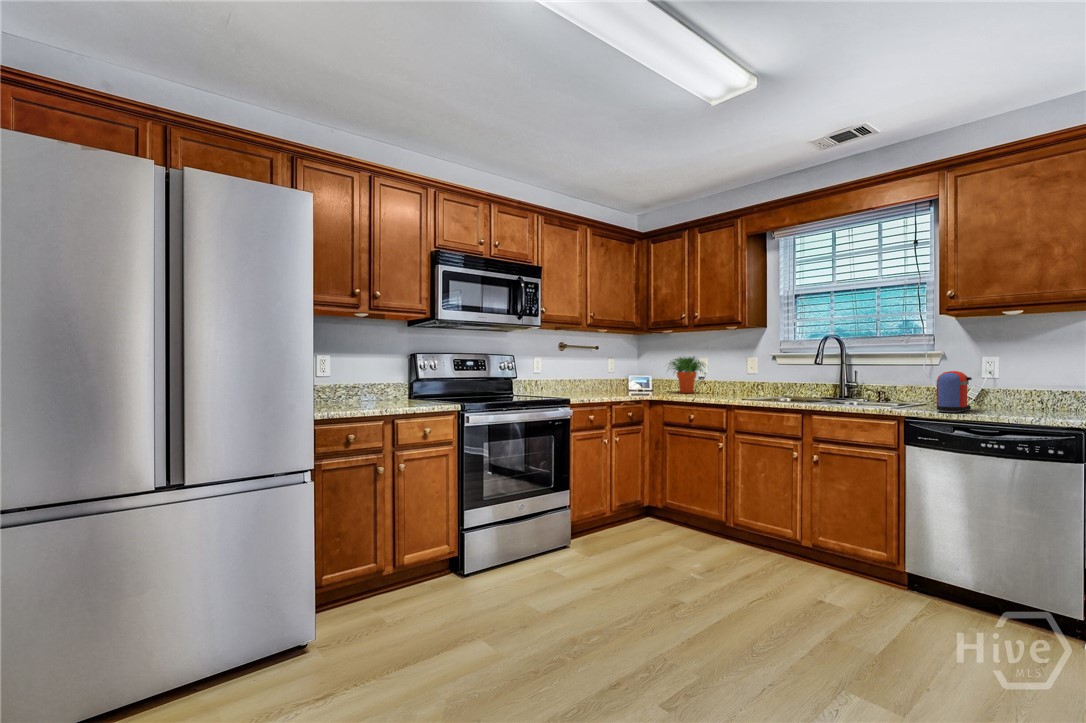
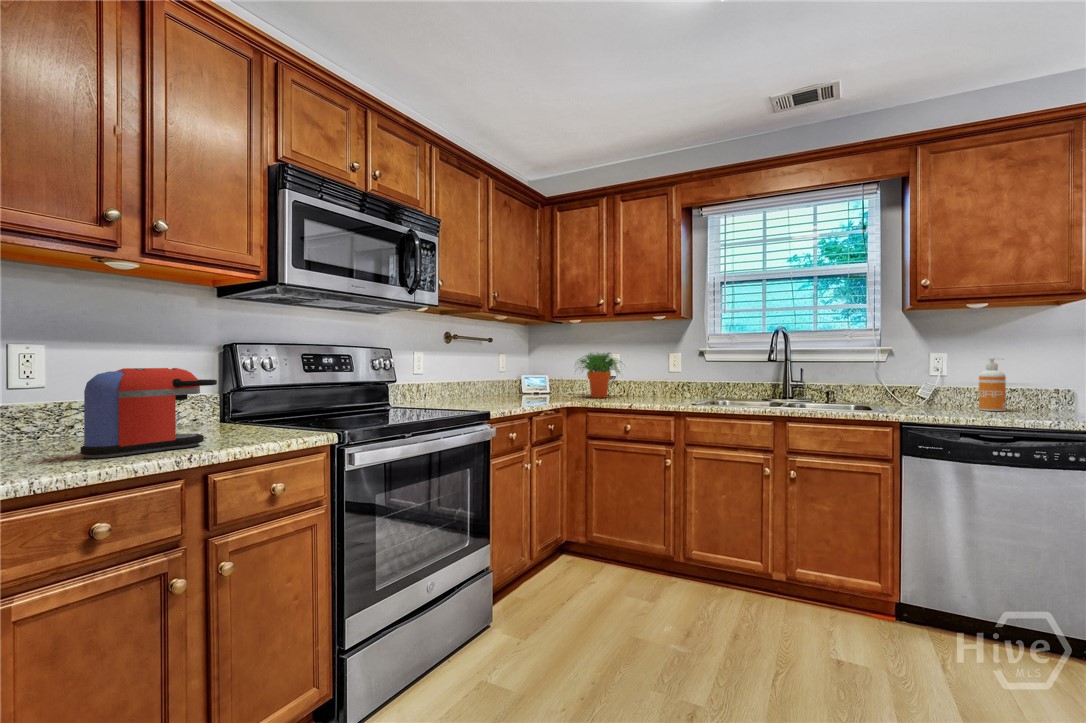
soap dispenser: none [1012,362,1038,411] -> present [979,358,1006,411]
coffee maker: present [937,371,972,412] -> present [80,368,217,458]

